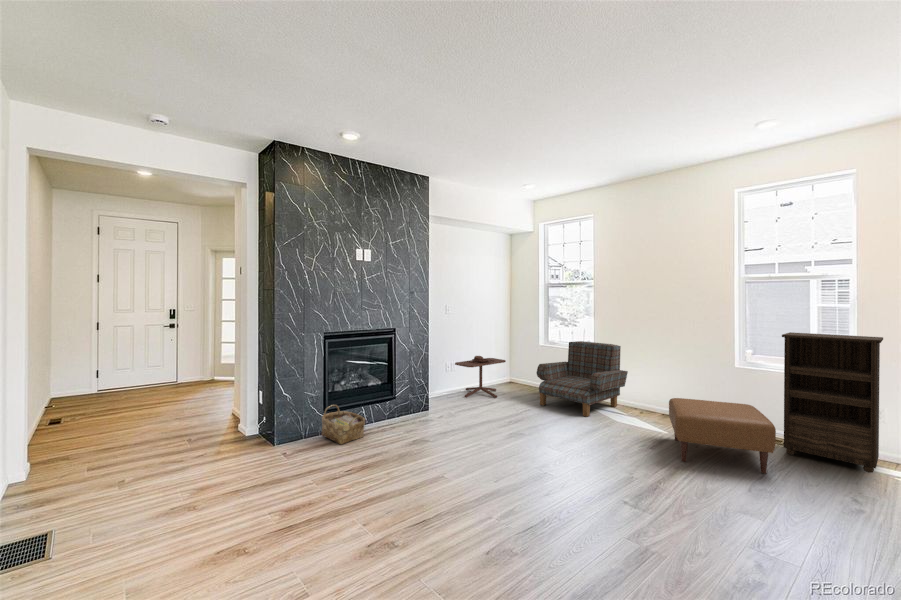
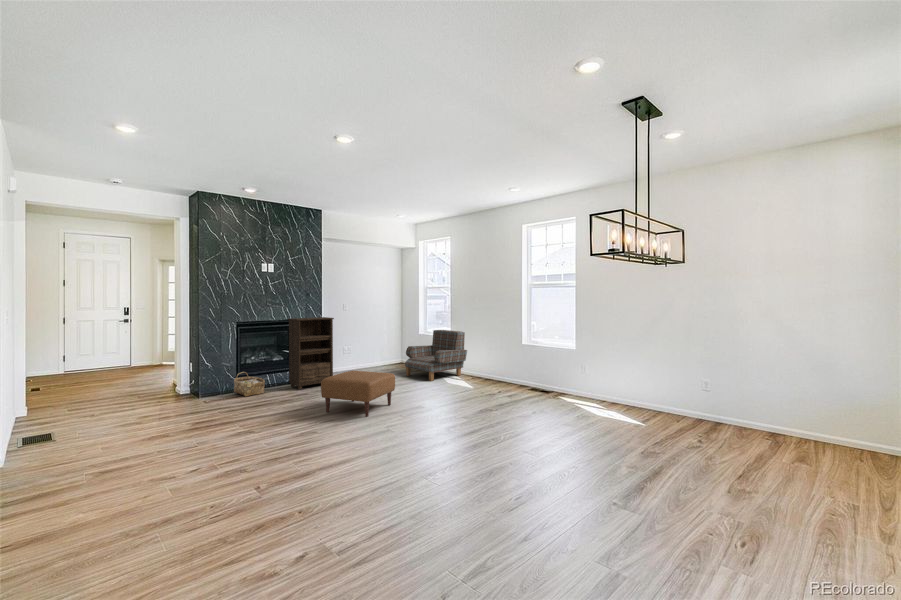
bookshelf: present [782,332,883,473] -> present [288,317,334,389]
side table: present [455,356,506,398] -> none [348,342,390,372]
ottoman: present [669,398,776,474] -> present [321,371,395,417]

